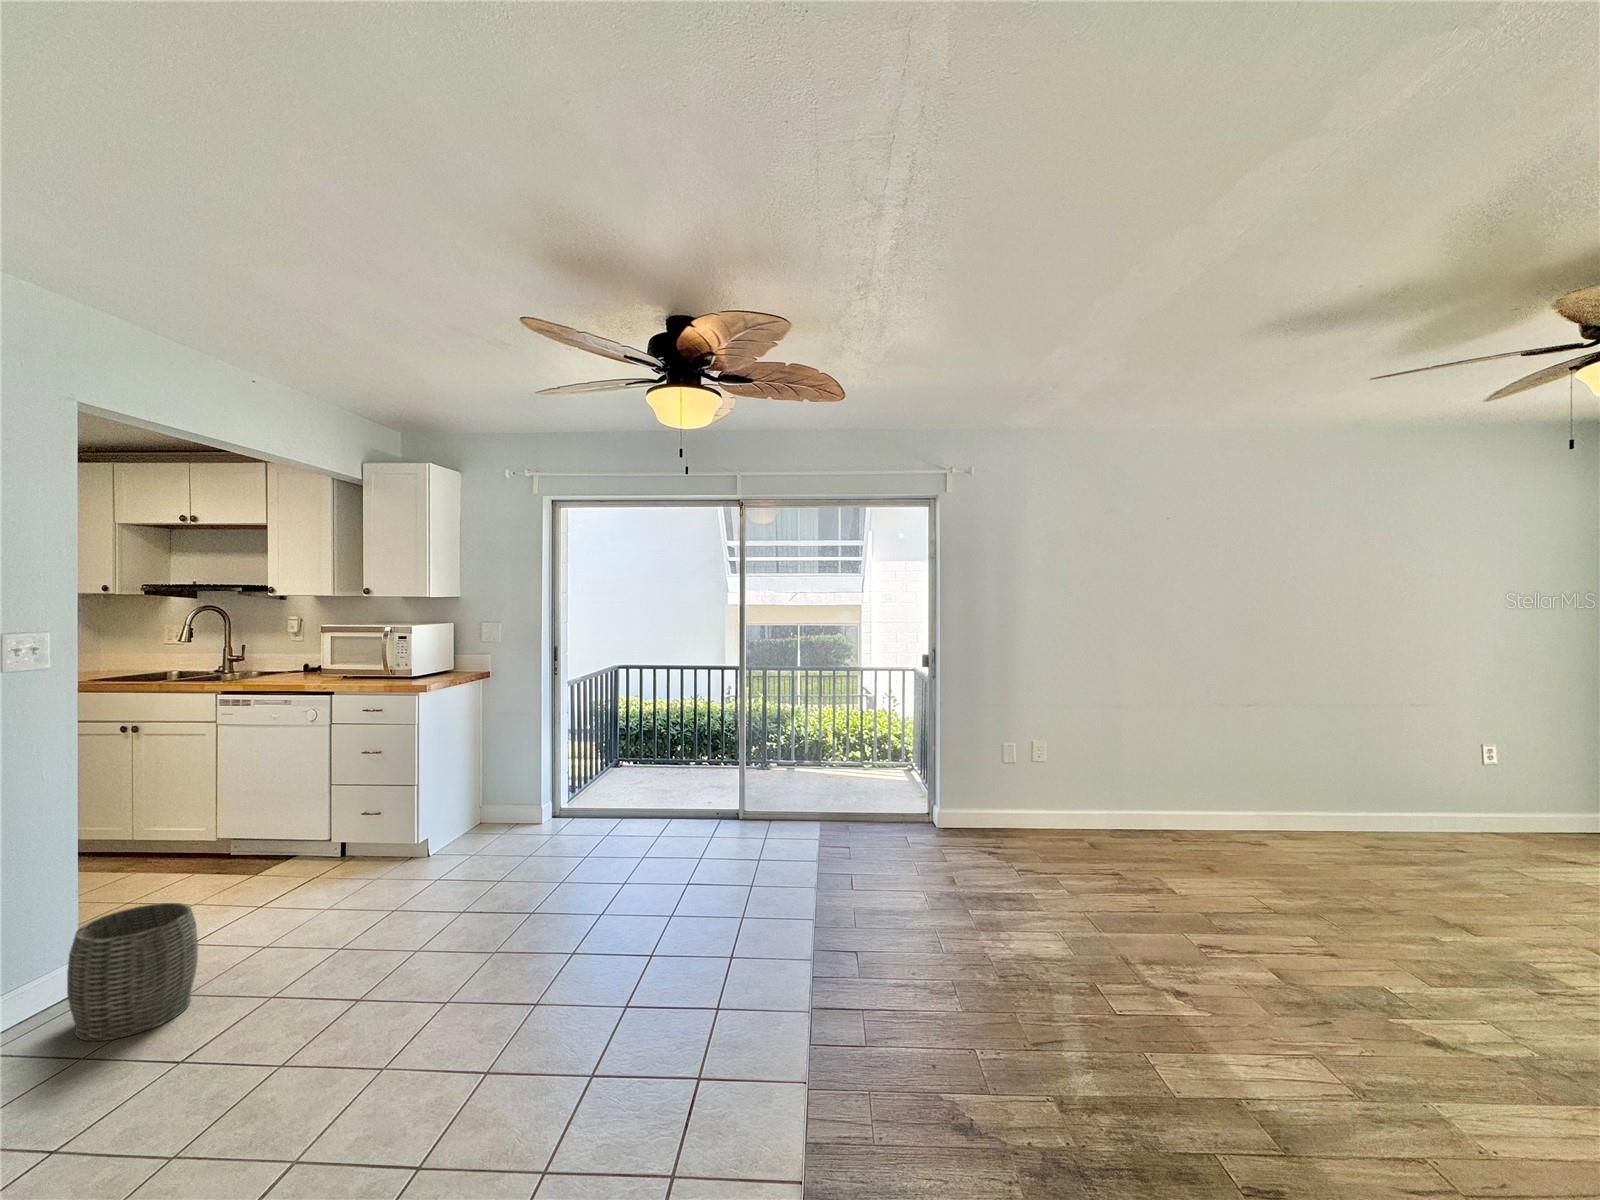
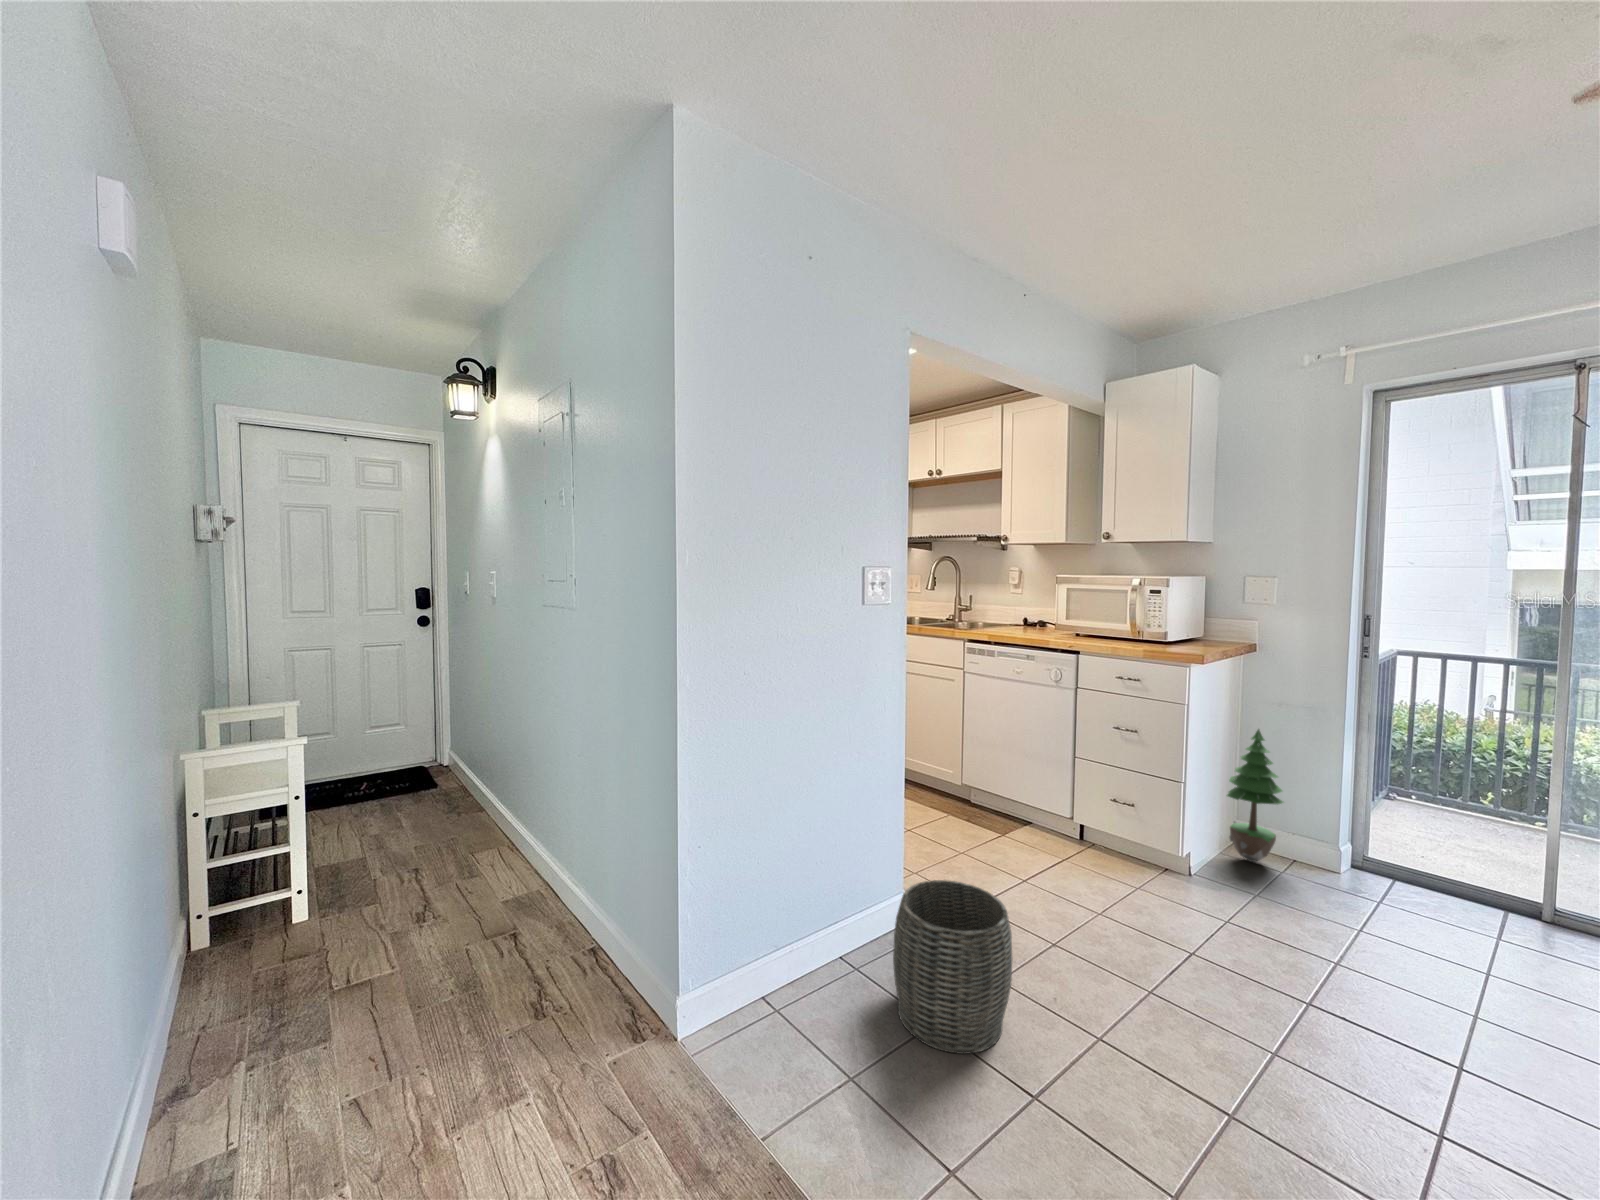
potted tree: none [462,734,501,836] -> present [1227,729,1283,862]

